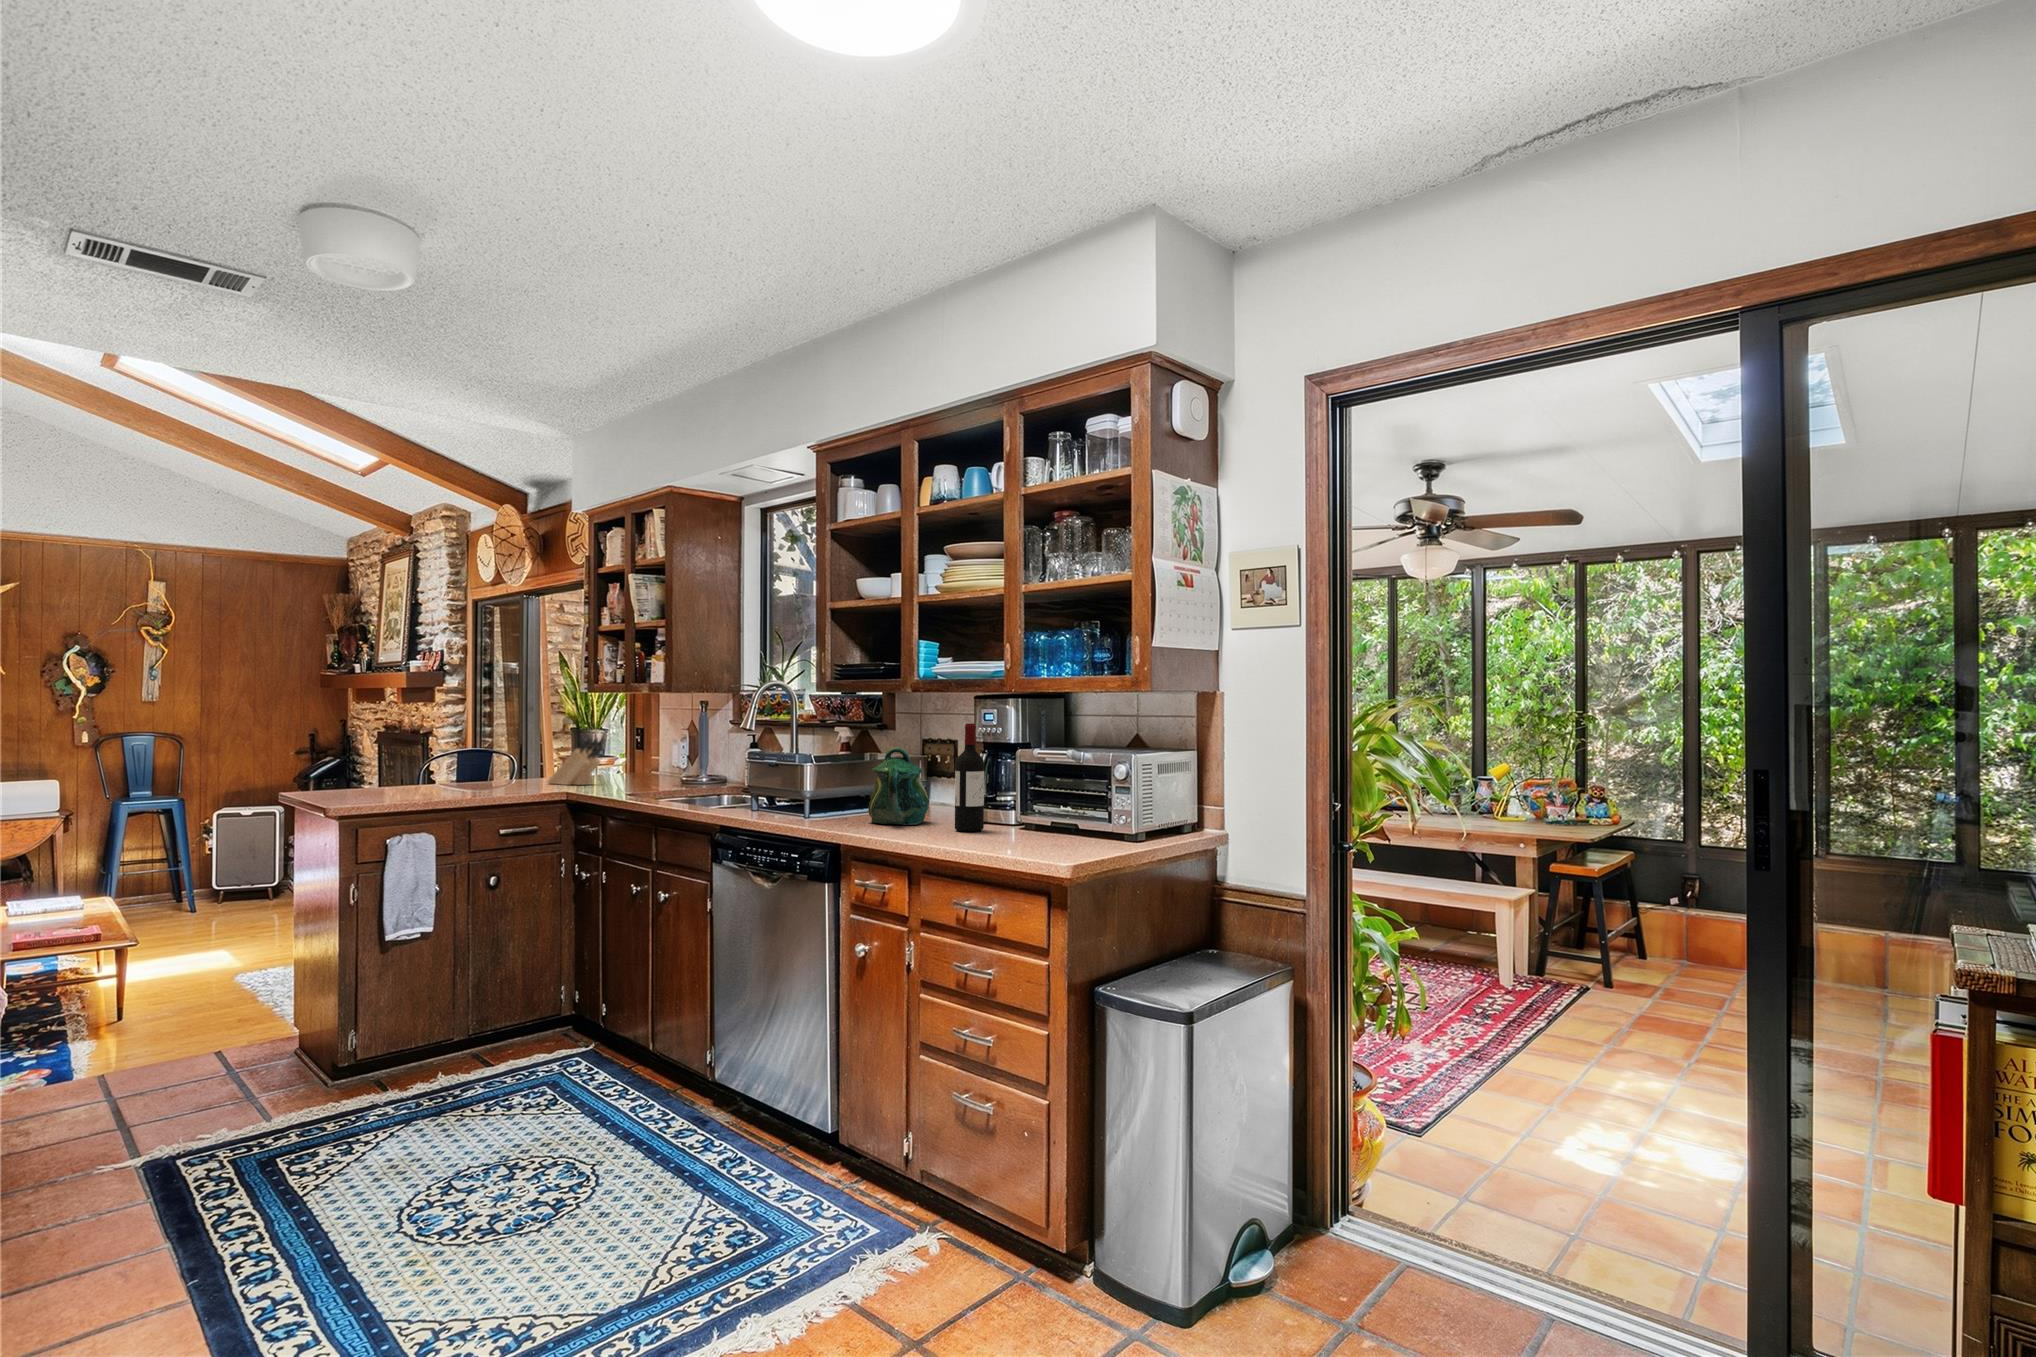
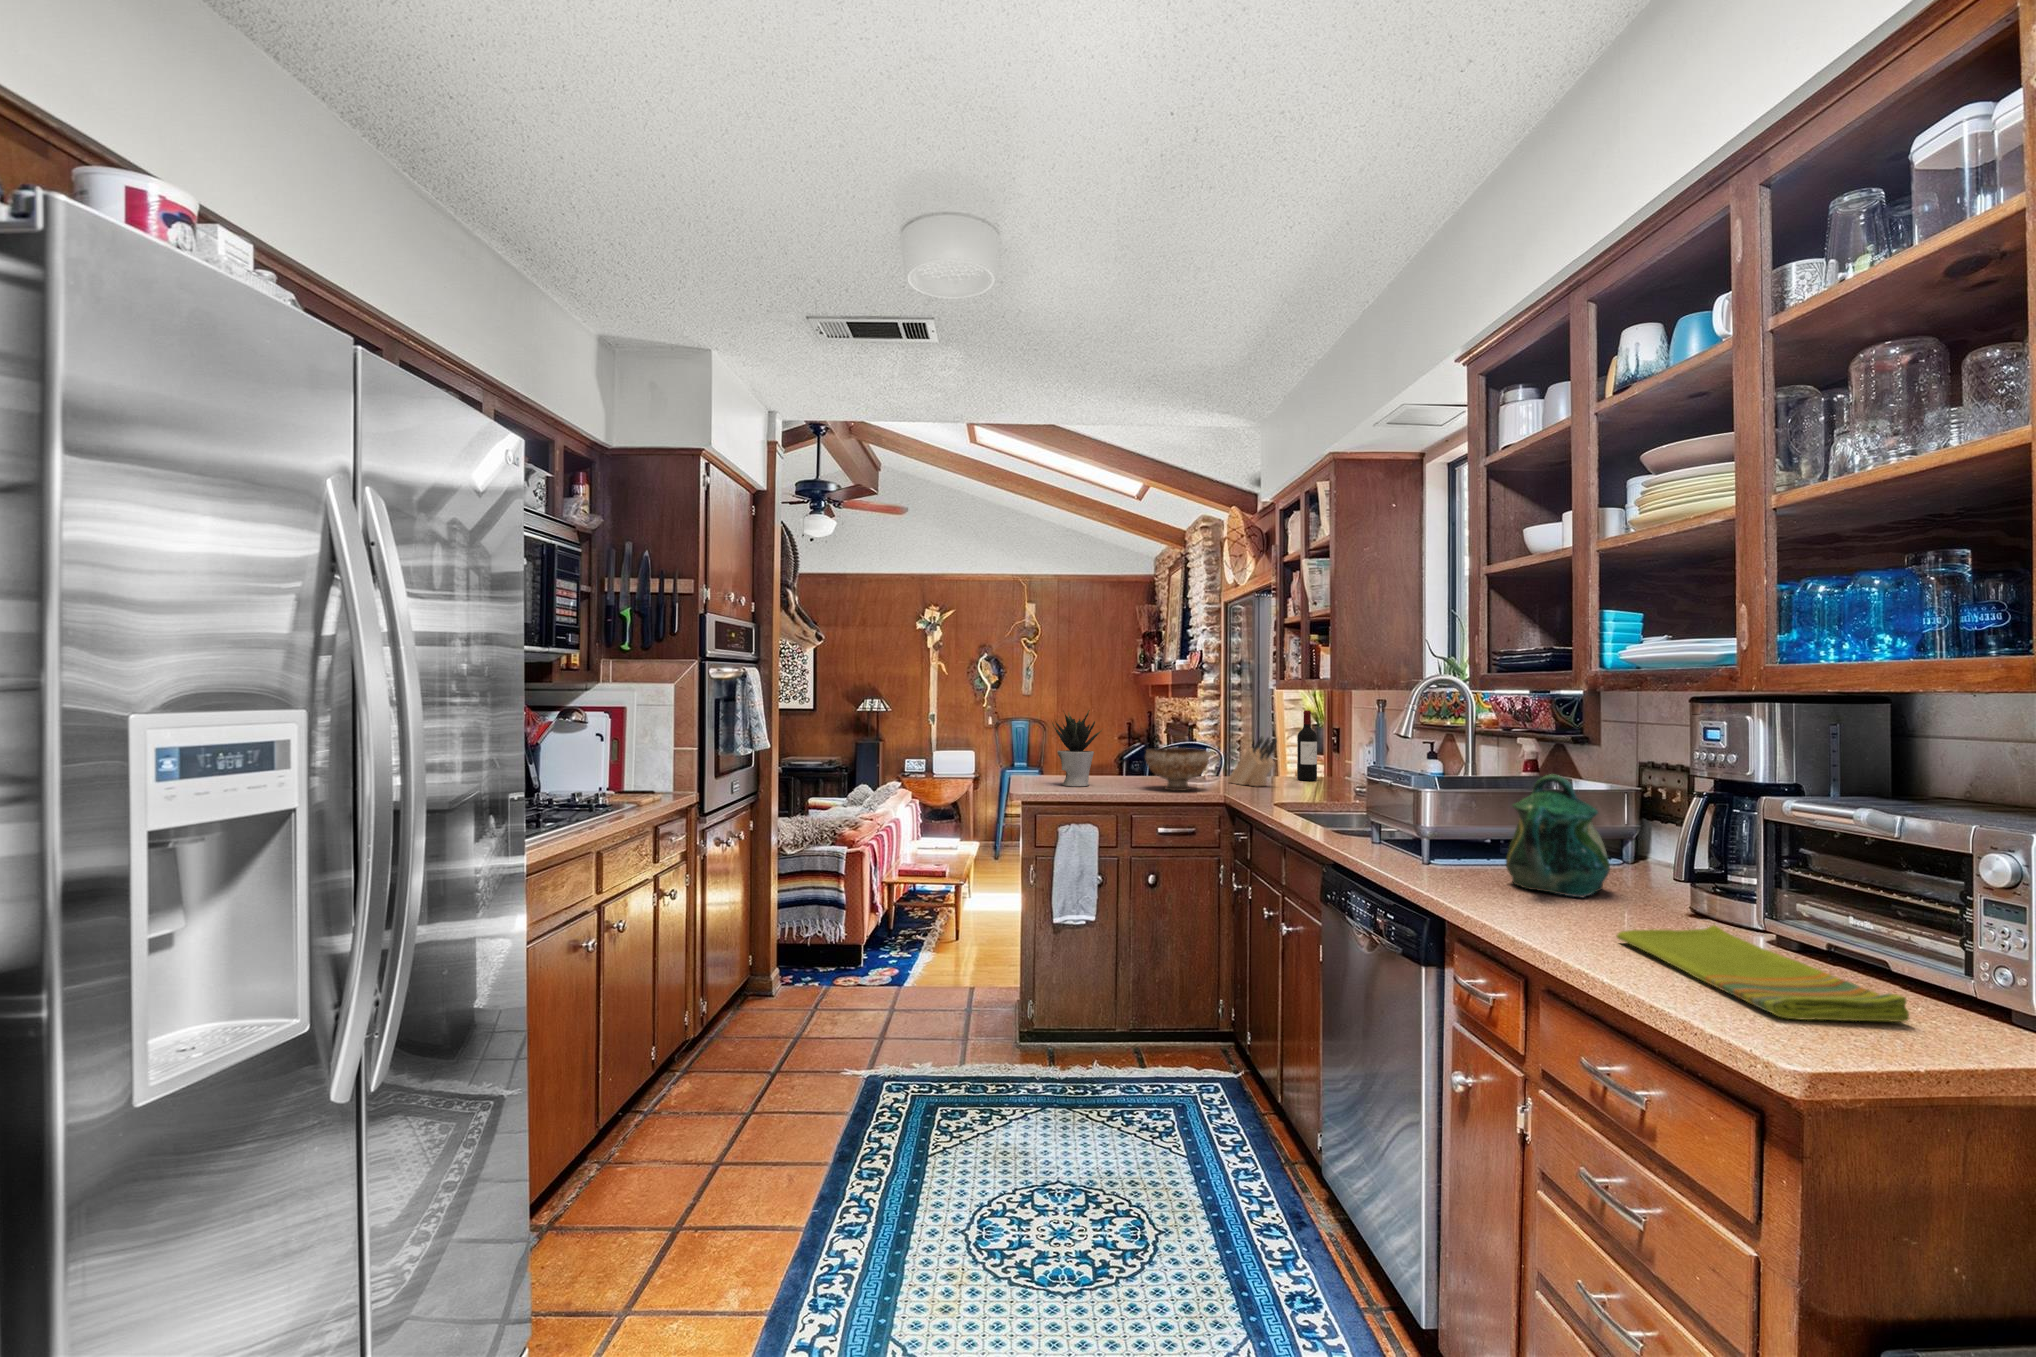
potted plant: none [357,712,420,796] -> present [1052,710,1102,786]
wine bottle: present [955,723,984,832] -> present [1297,710,1317,781]
bowl: none [476,751,546,792] -> present [1145,748,1209,791]
dish towel: none [957,824,1092,853] -> present [1617,925,1909,1022]

